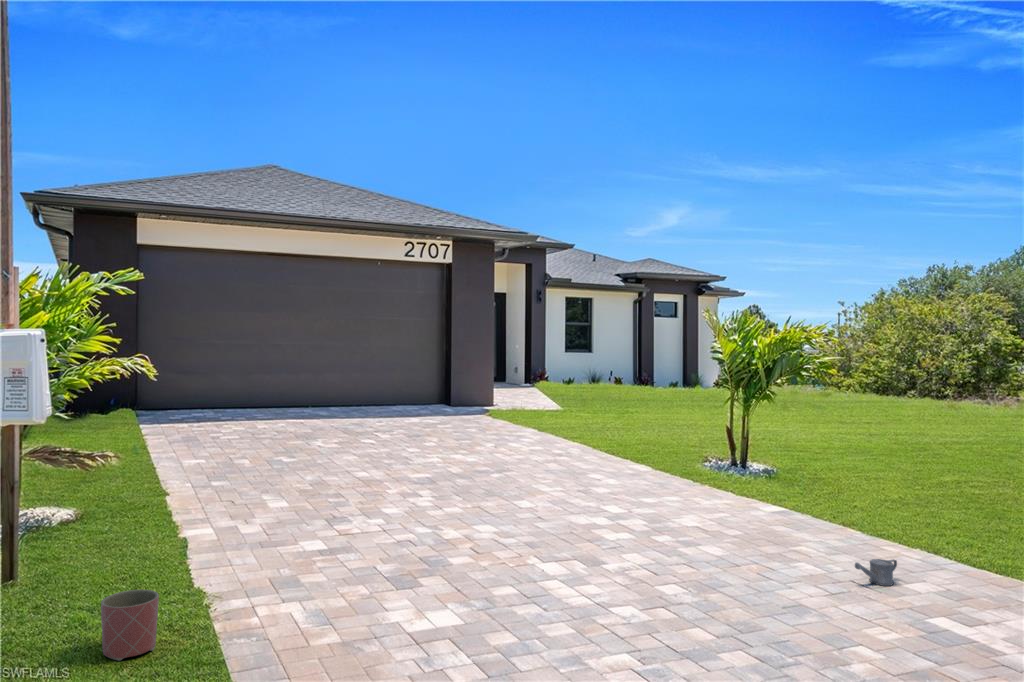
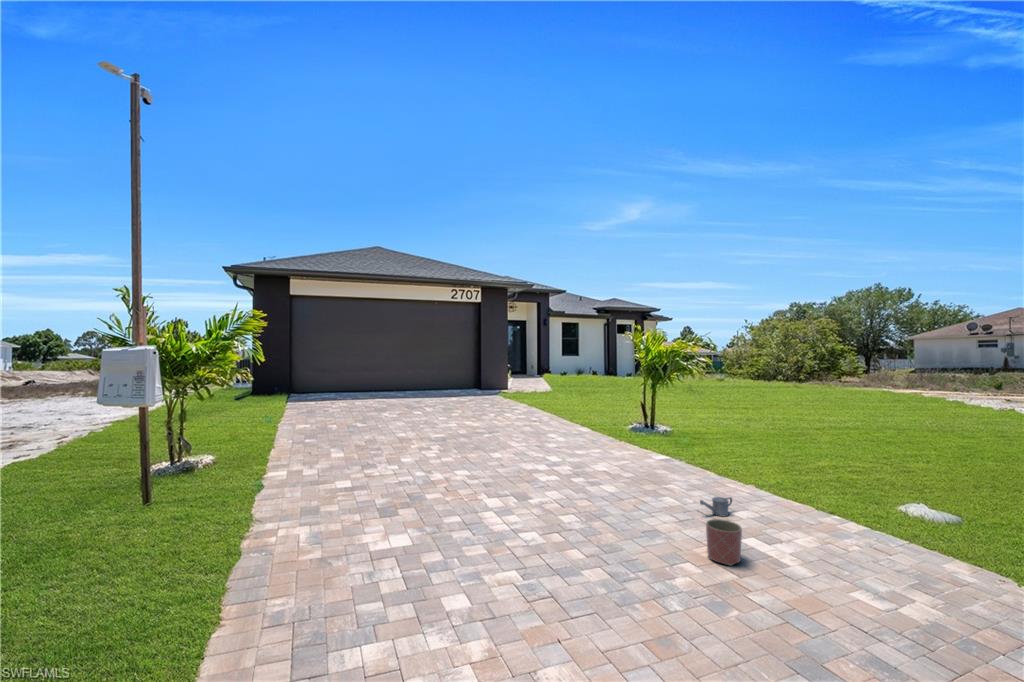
planter: present [101,590,159,661] -> present [706,519,742,566]

